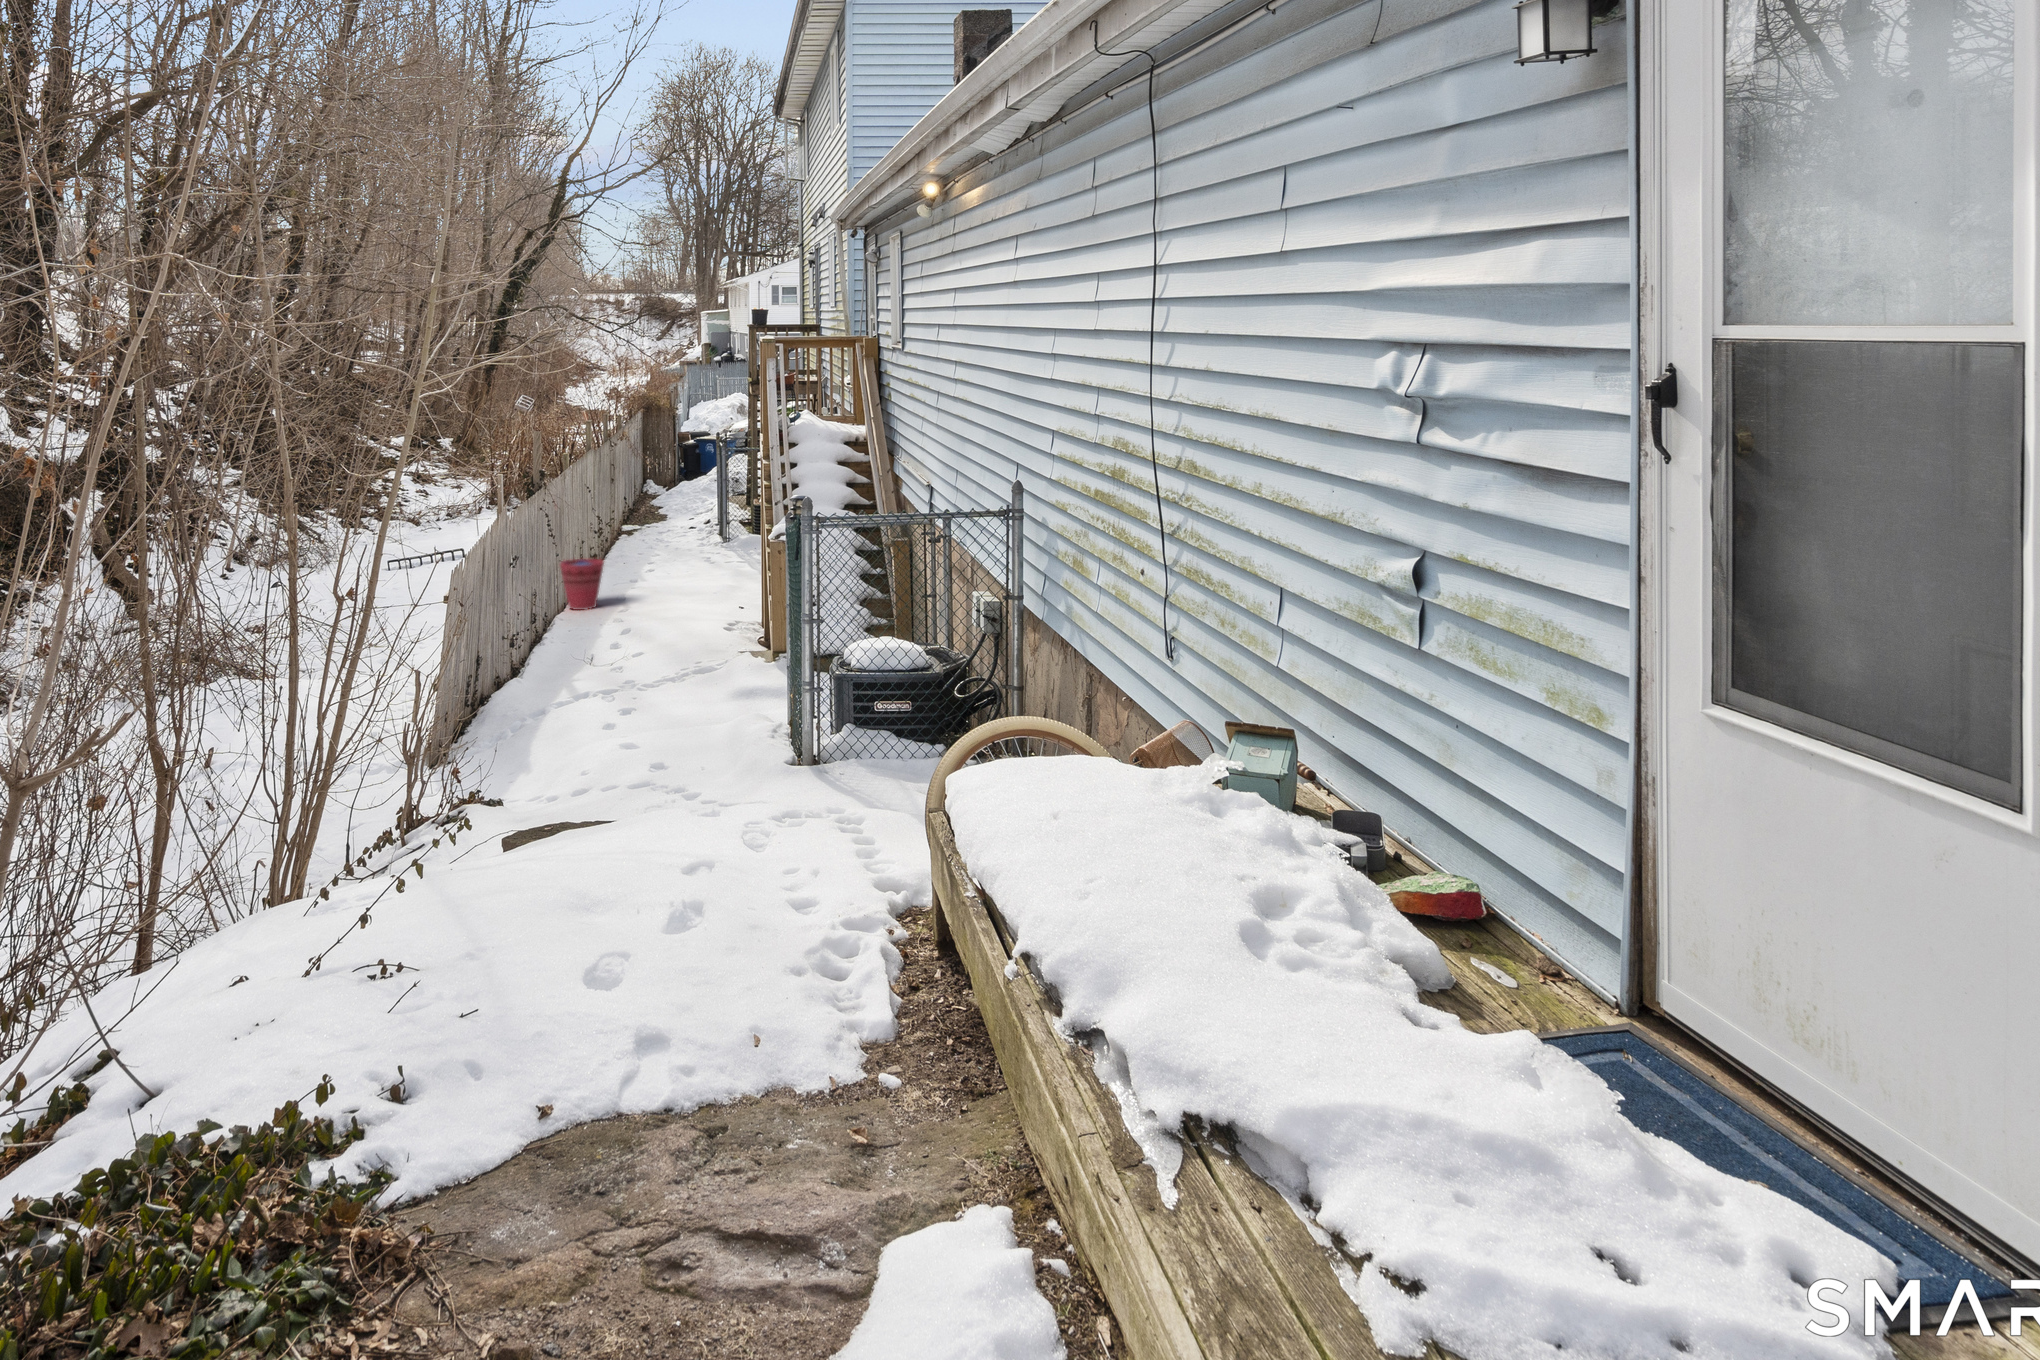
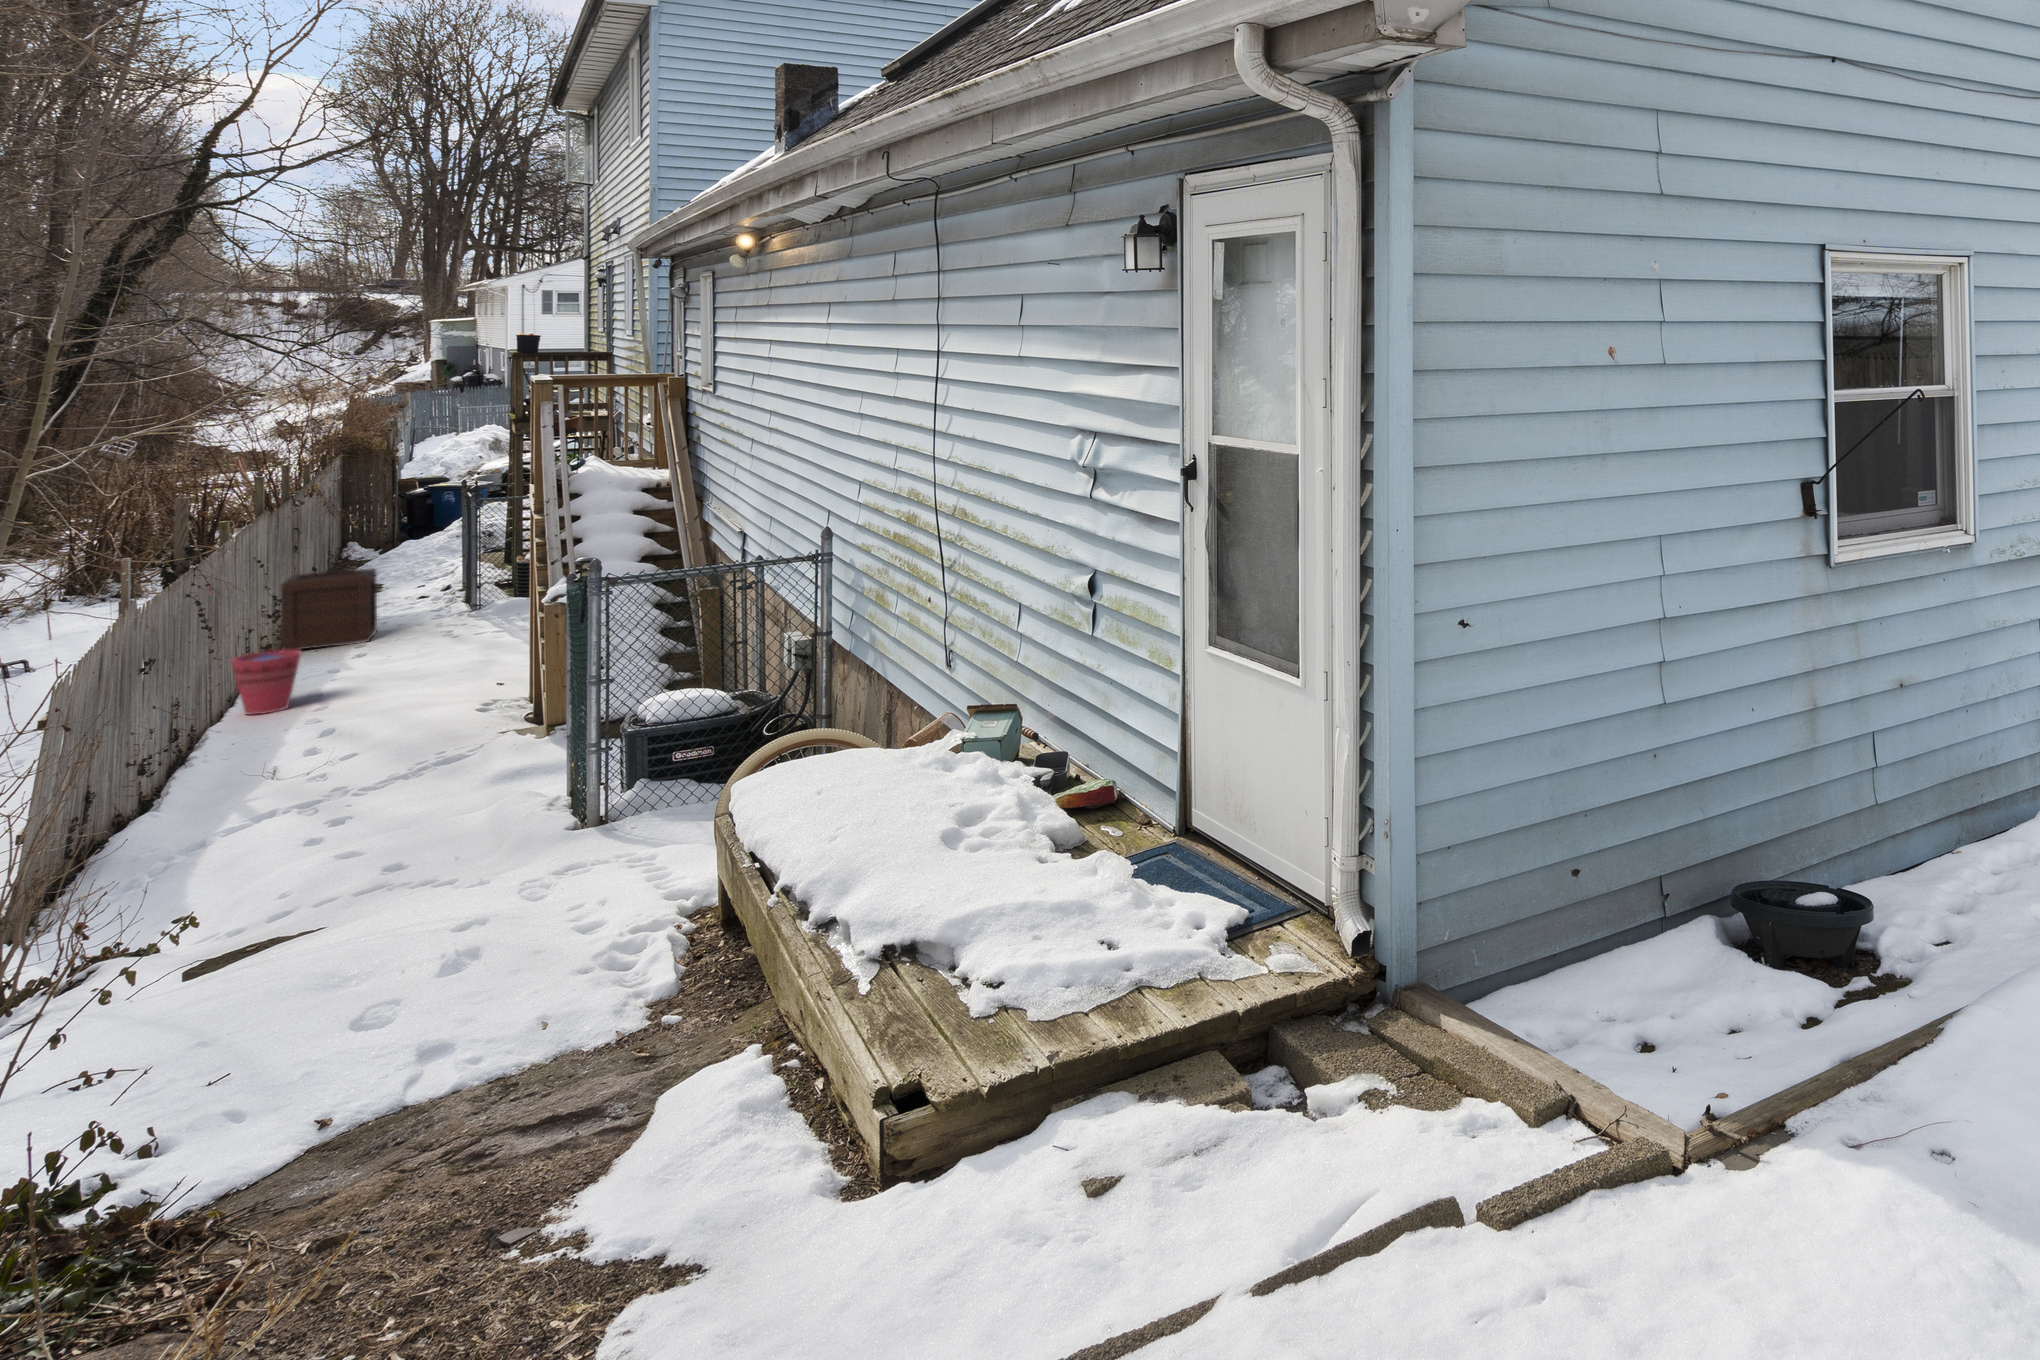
wooden crate: none [597,498,659,560] -> present [281,569,377,650]

